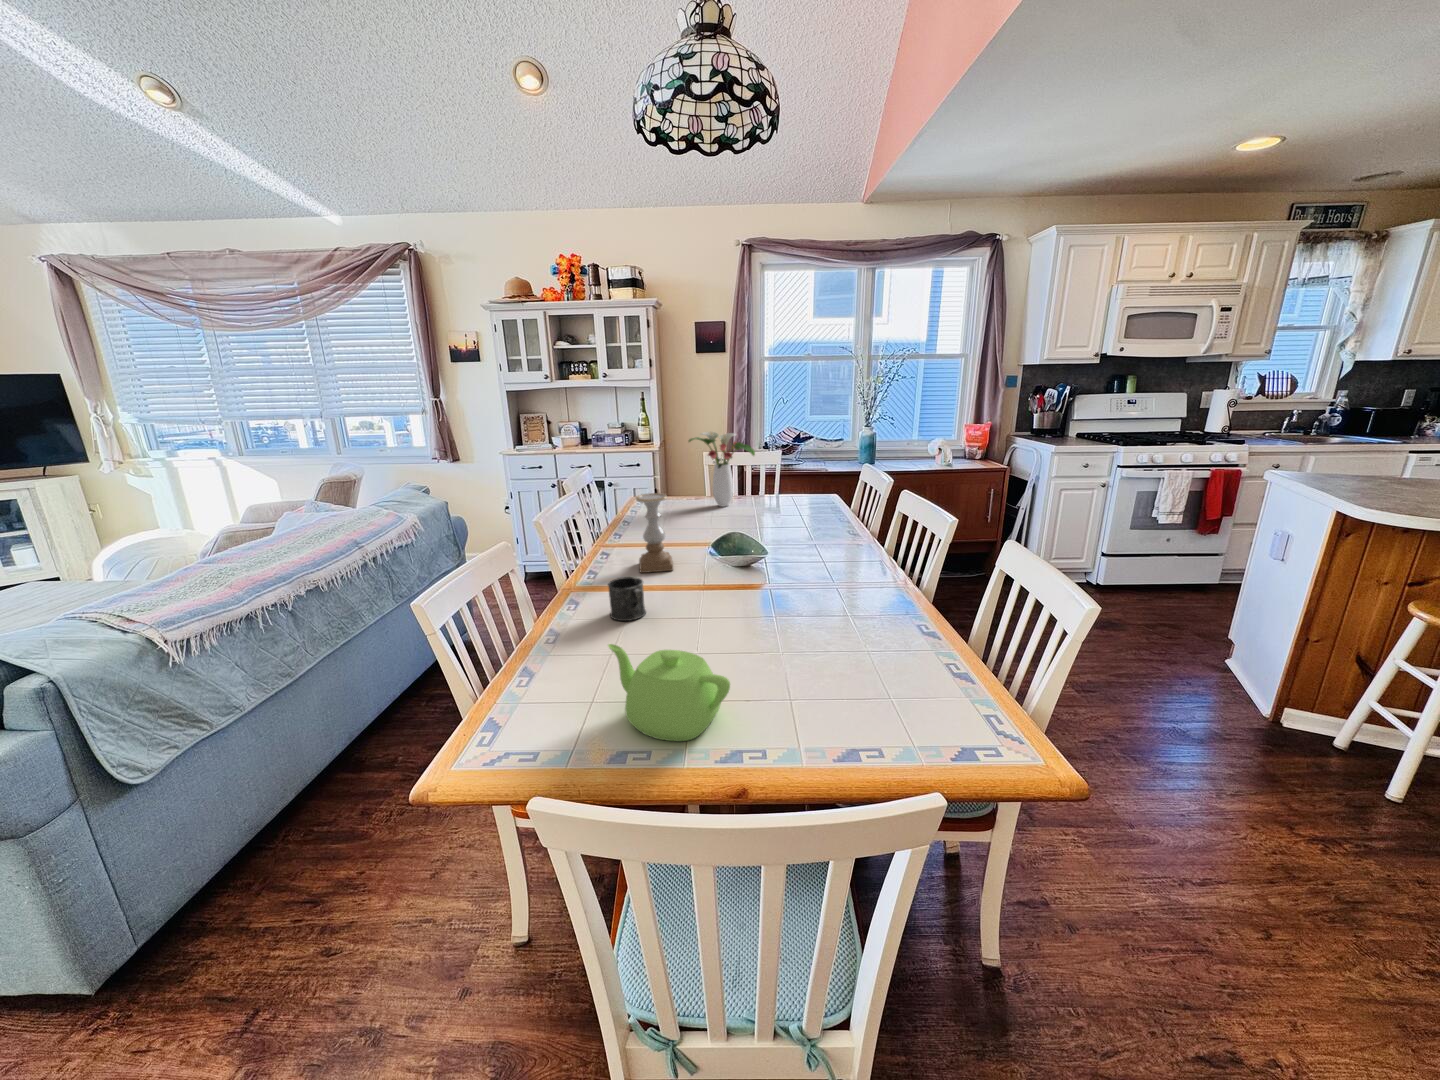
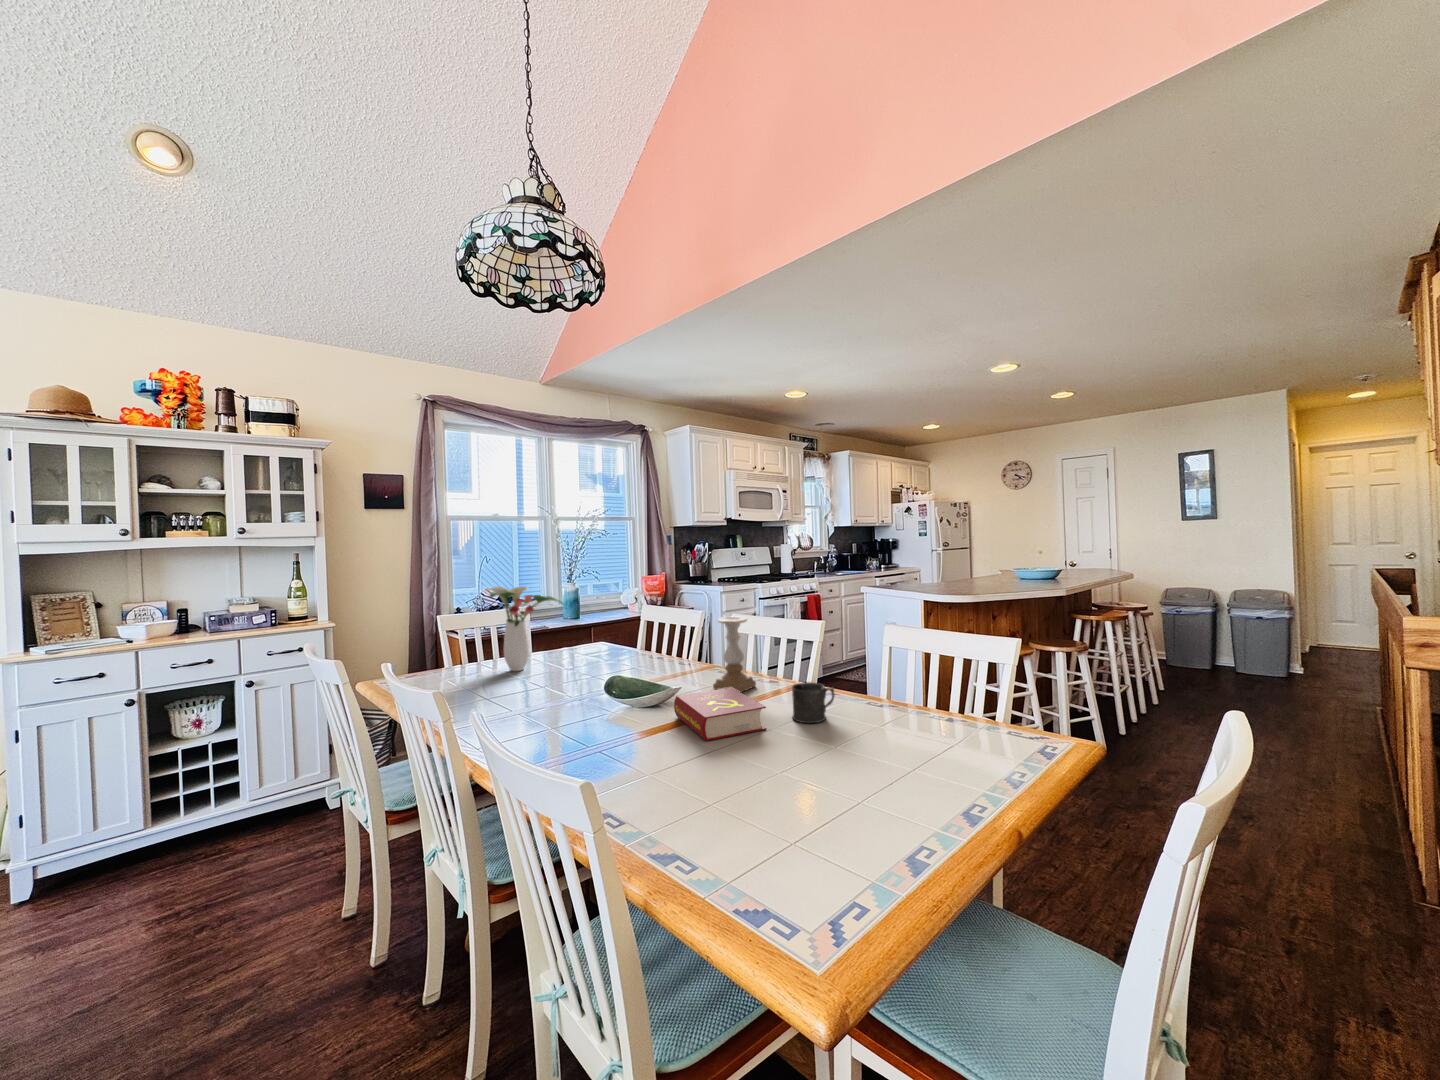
candle holder: present [636,493,673,573] -> present [713,616,756,692]
book: none [700,557,786,610] -> present [674,688,767,741]
mug: present [608,577,646,621] -> present [792,682,834,723]
teapot: present [608,644,730,741] -> none [829,741,944,834]

